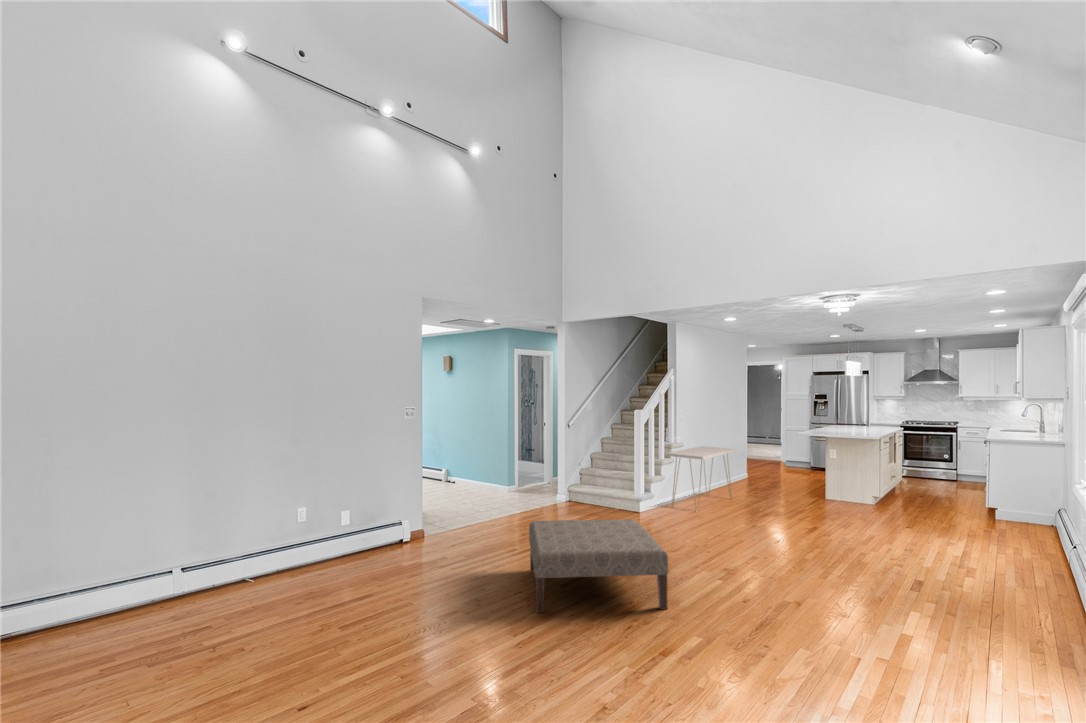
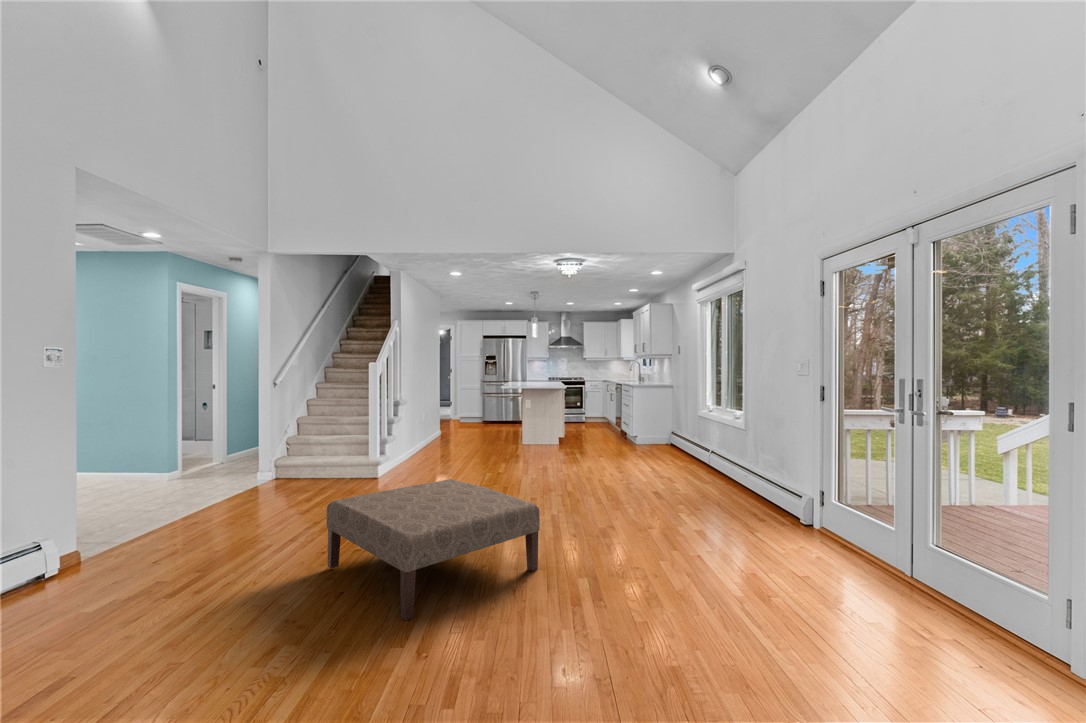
console table: present [665,446,737,508] -> none [398,403,457,469]

